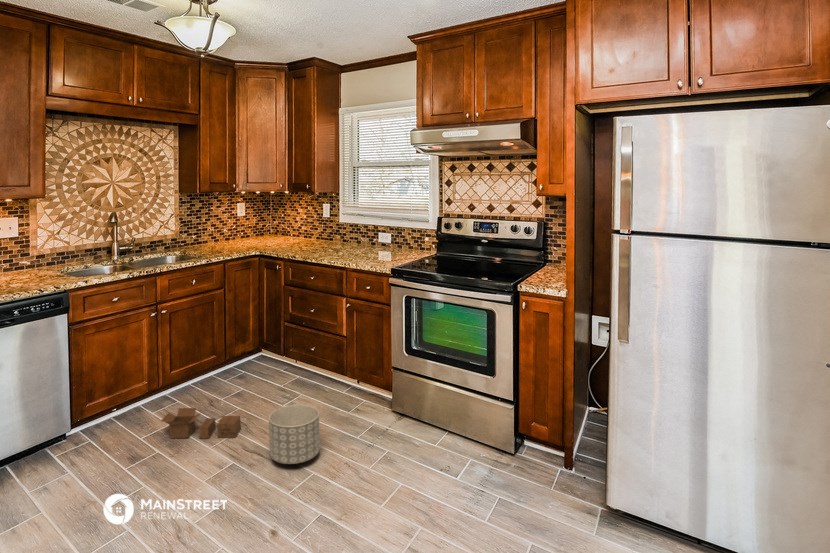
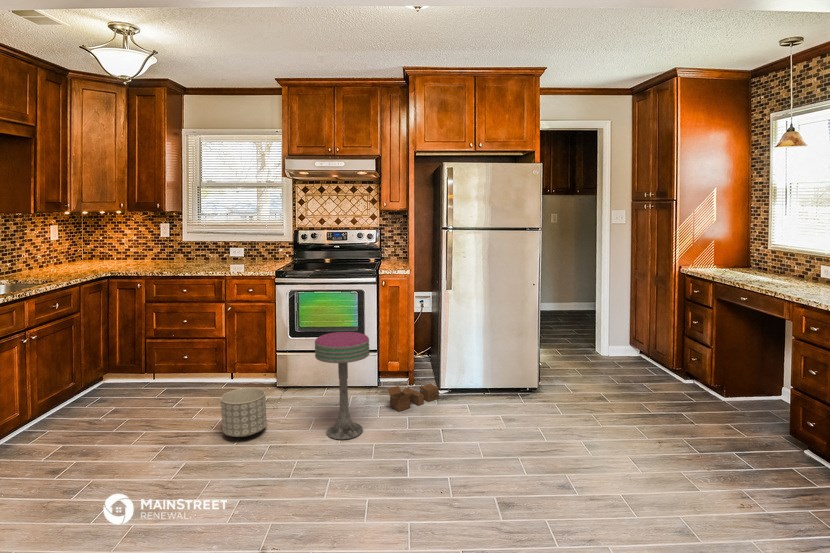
bar stool: none [353,365,427,513] -> present [315,332,369,440]
cardboard box: present [161,408,241,439] -> present [387,384,439,411]

